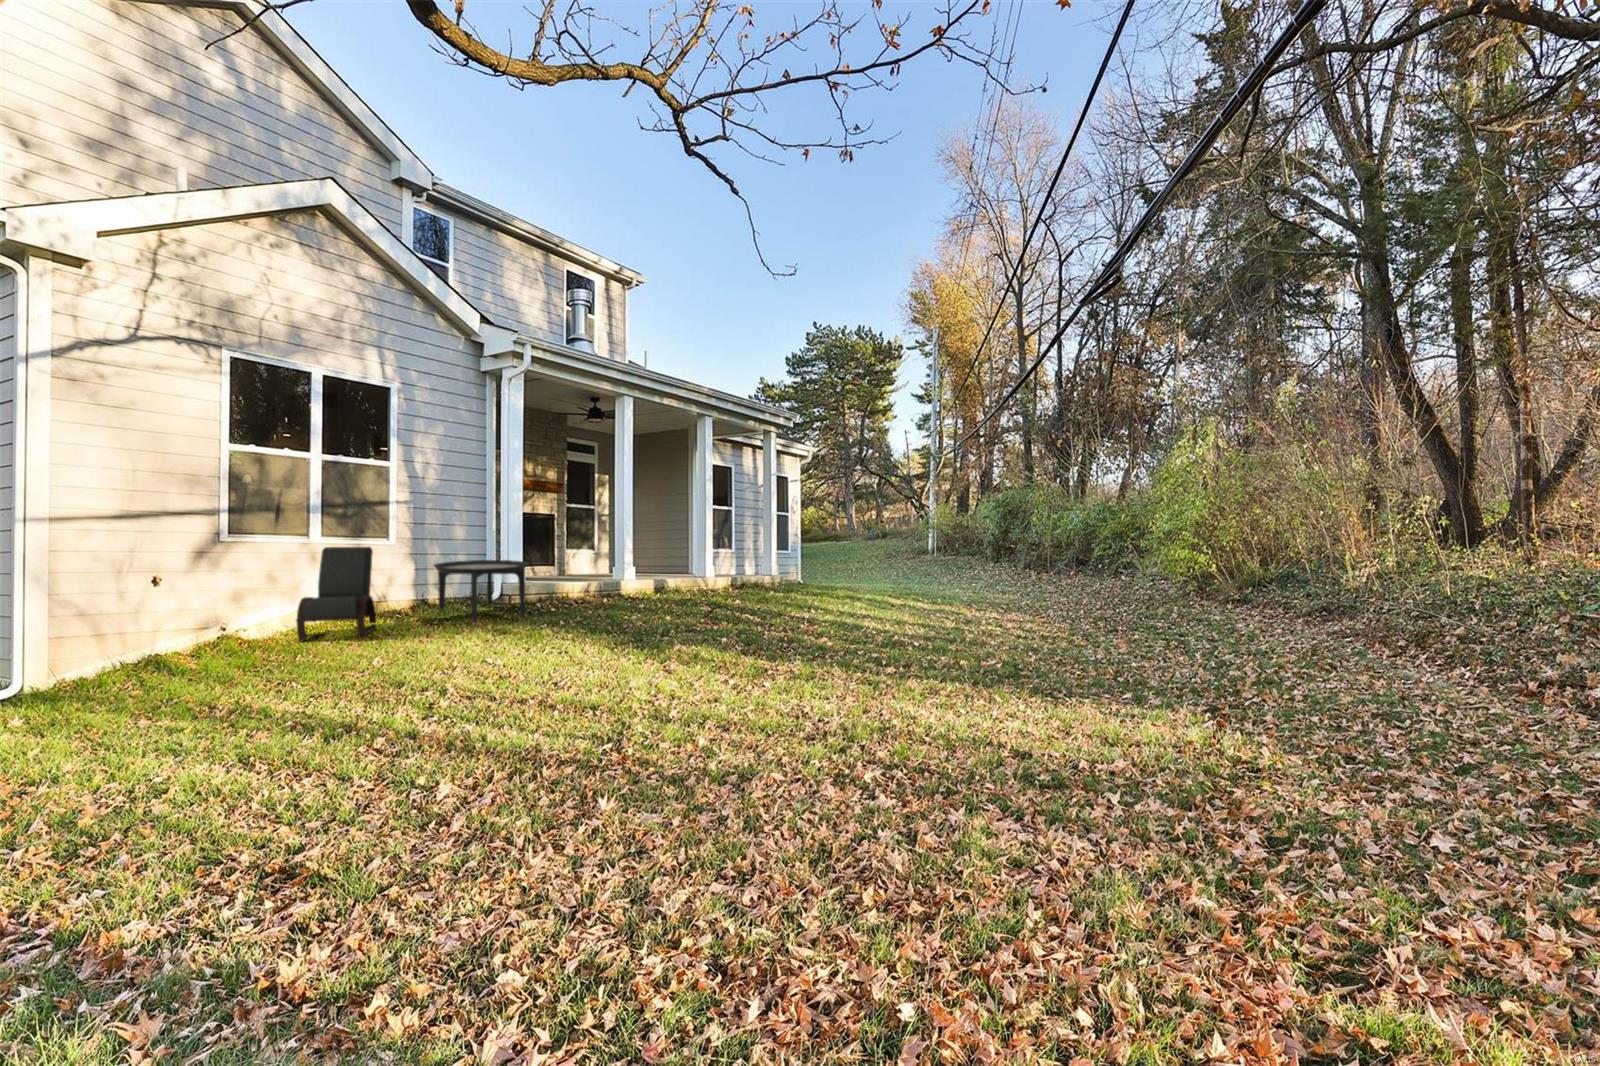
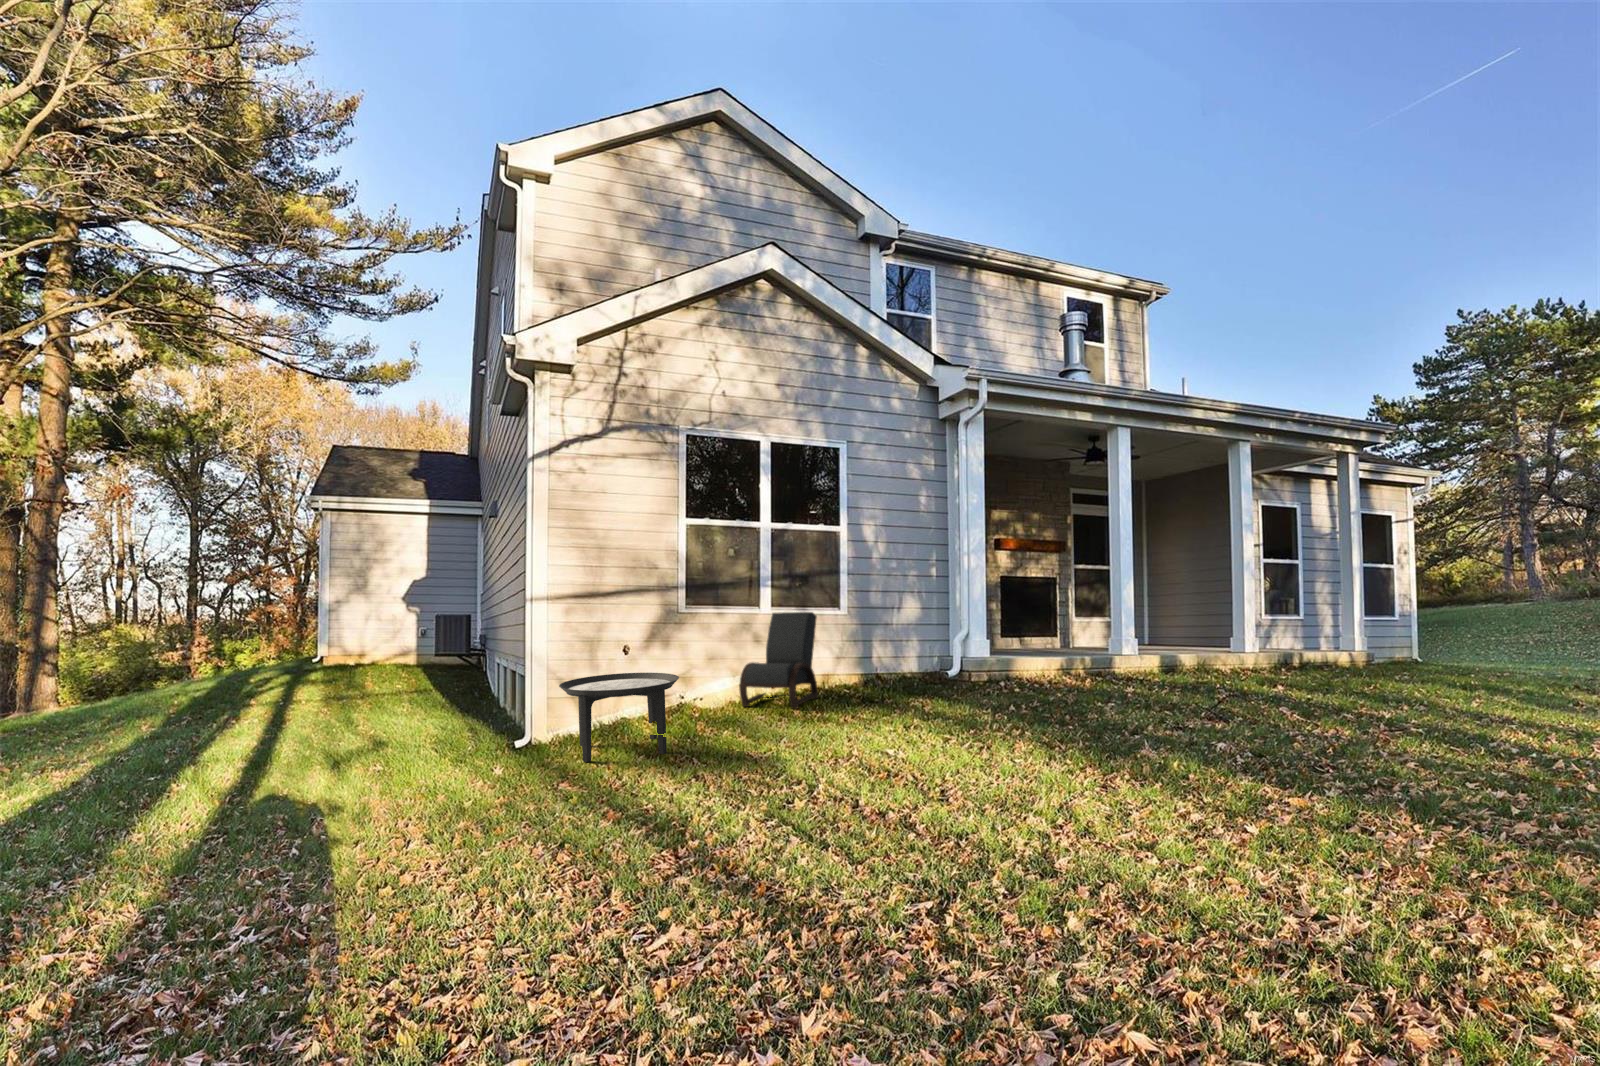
round table: present [434,560,529,623] -> present [559,673,679,762]

